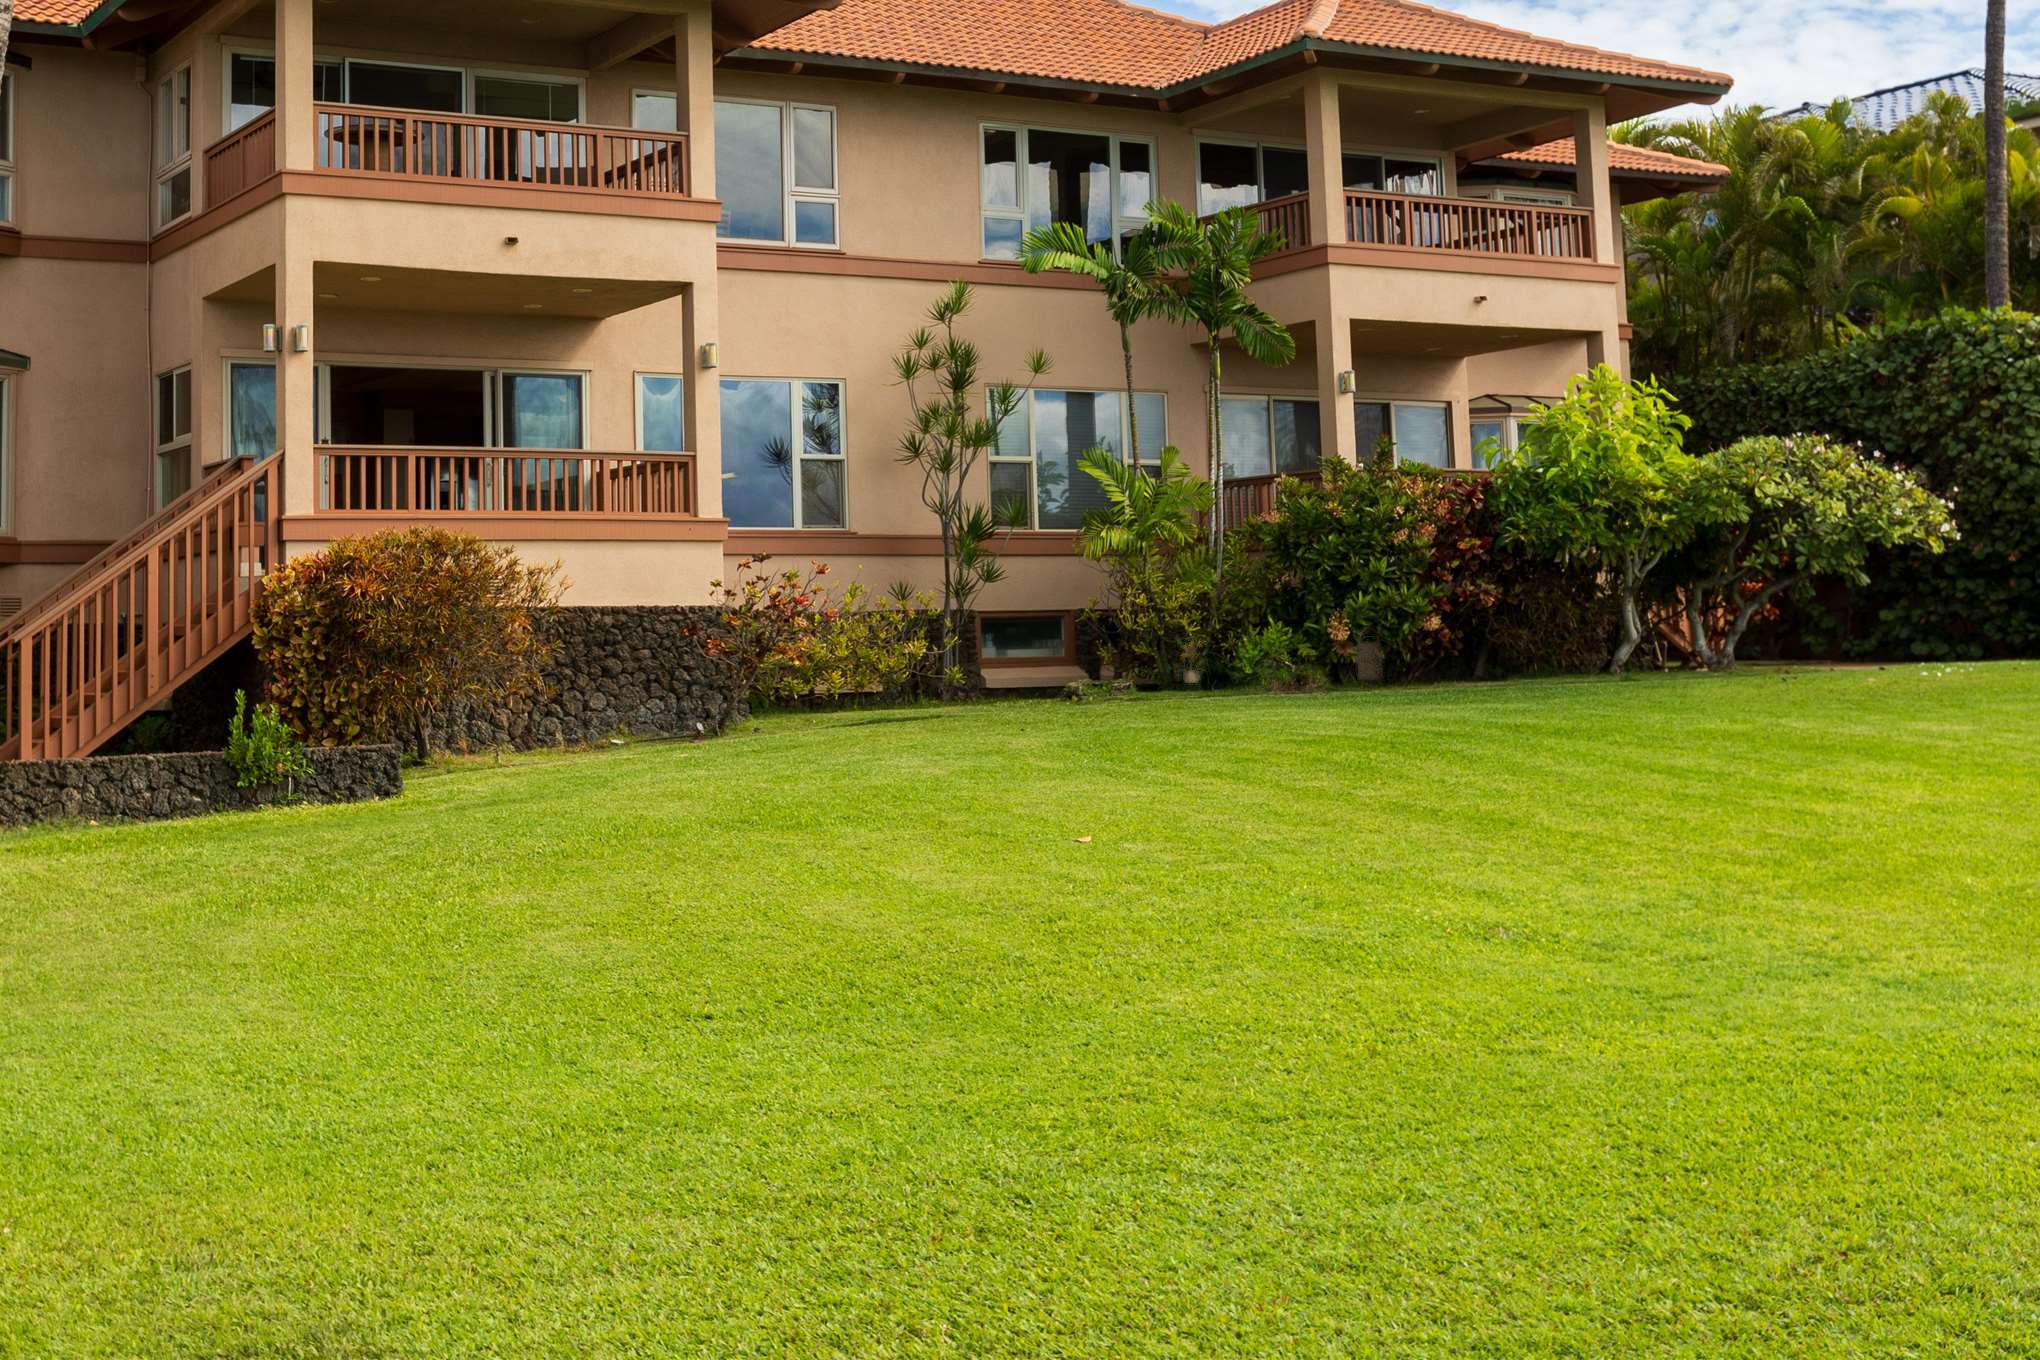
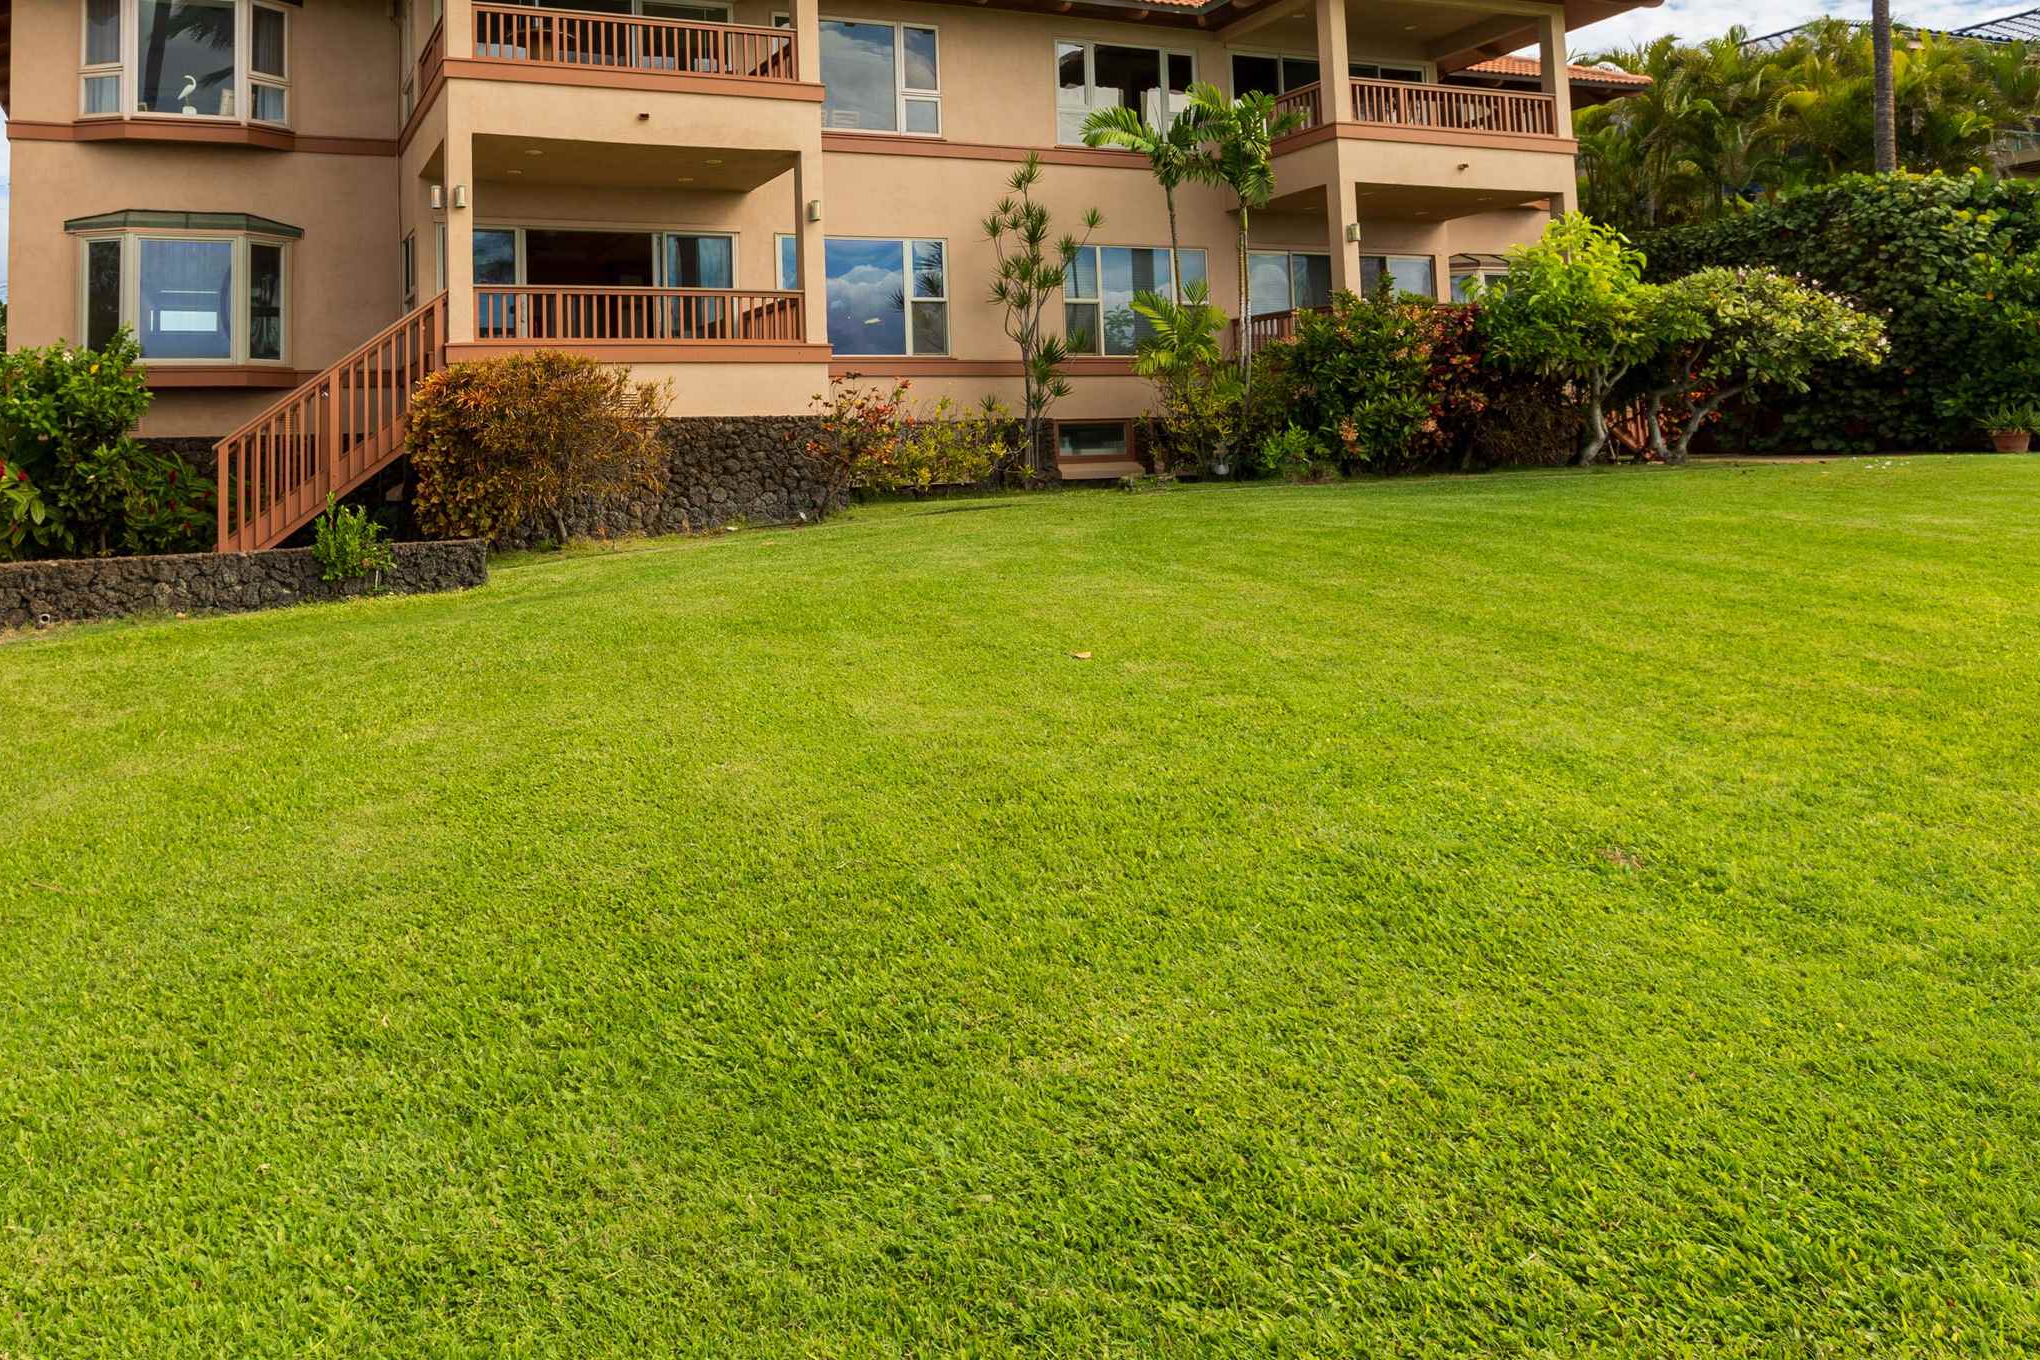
watering can: present [1353,631,1384,680] -> none [1350,429,1384,473]

